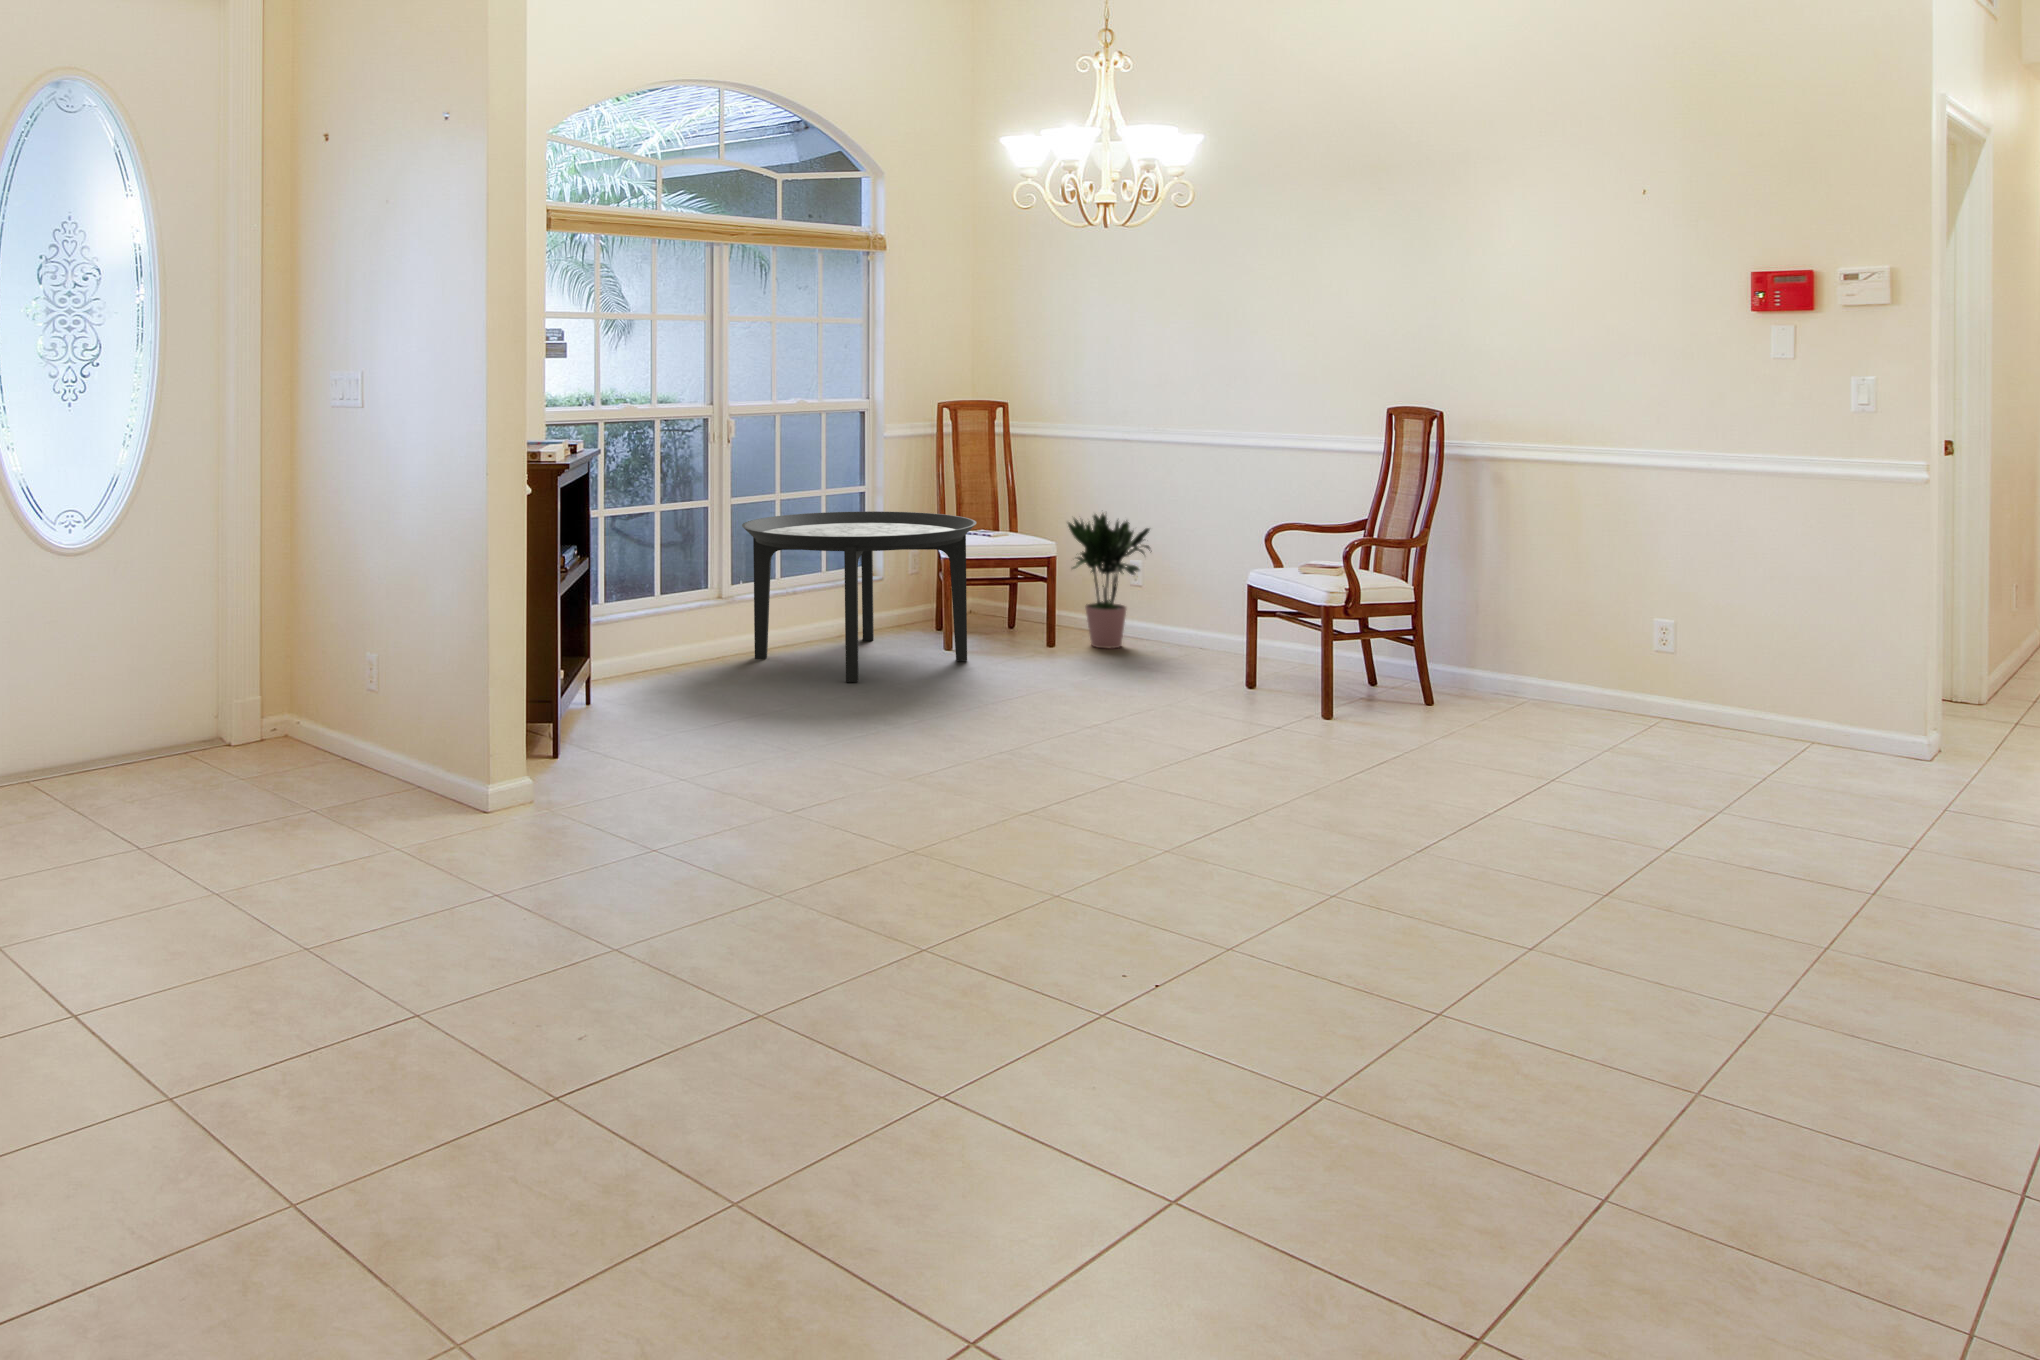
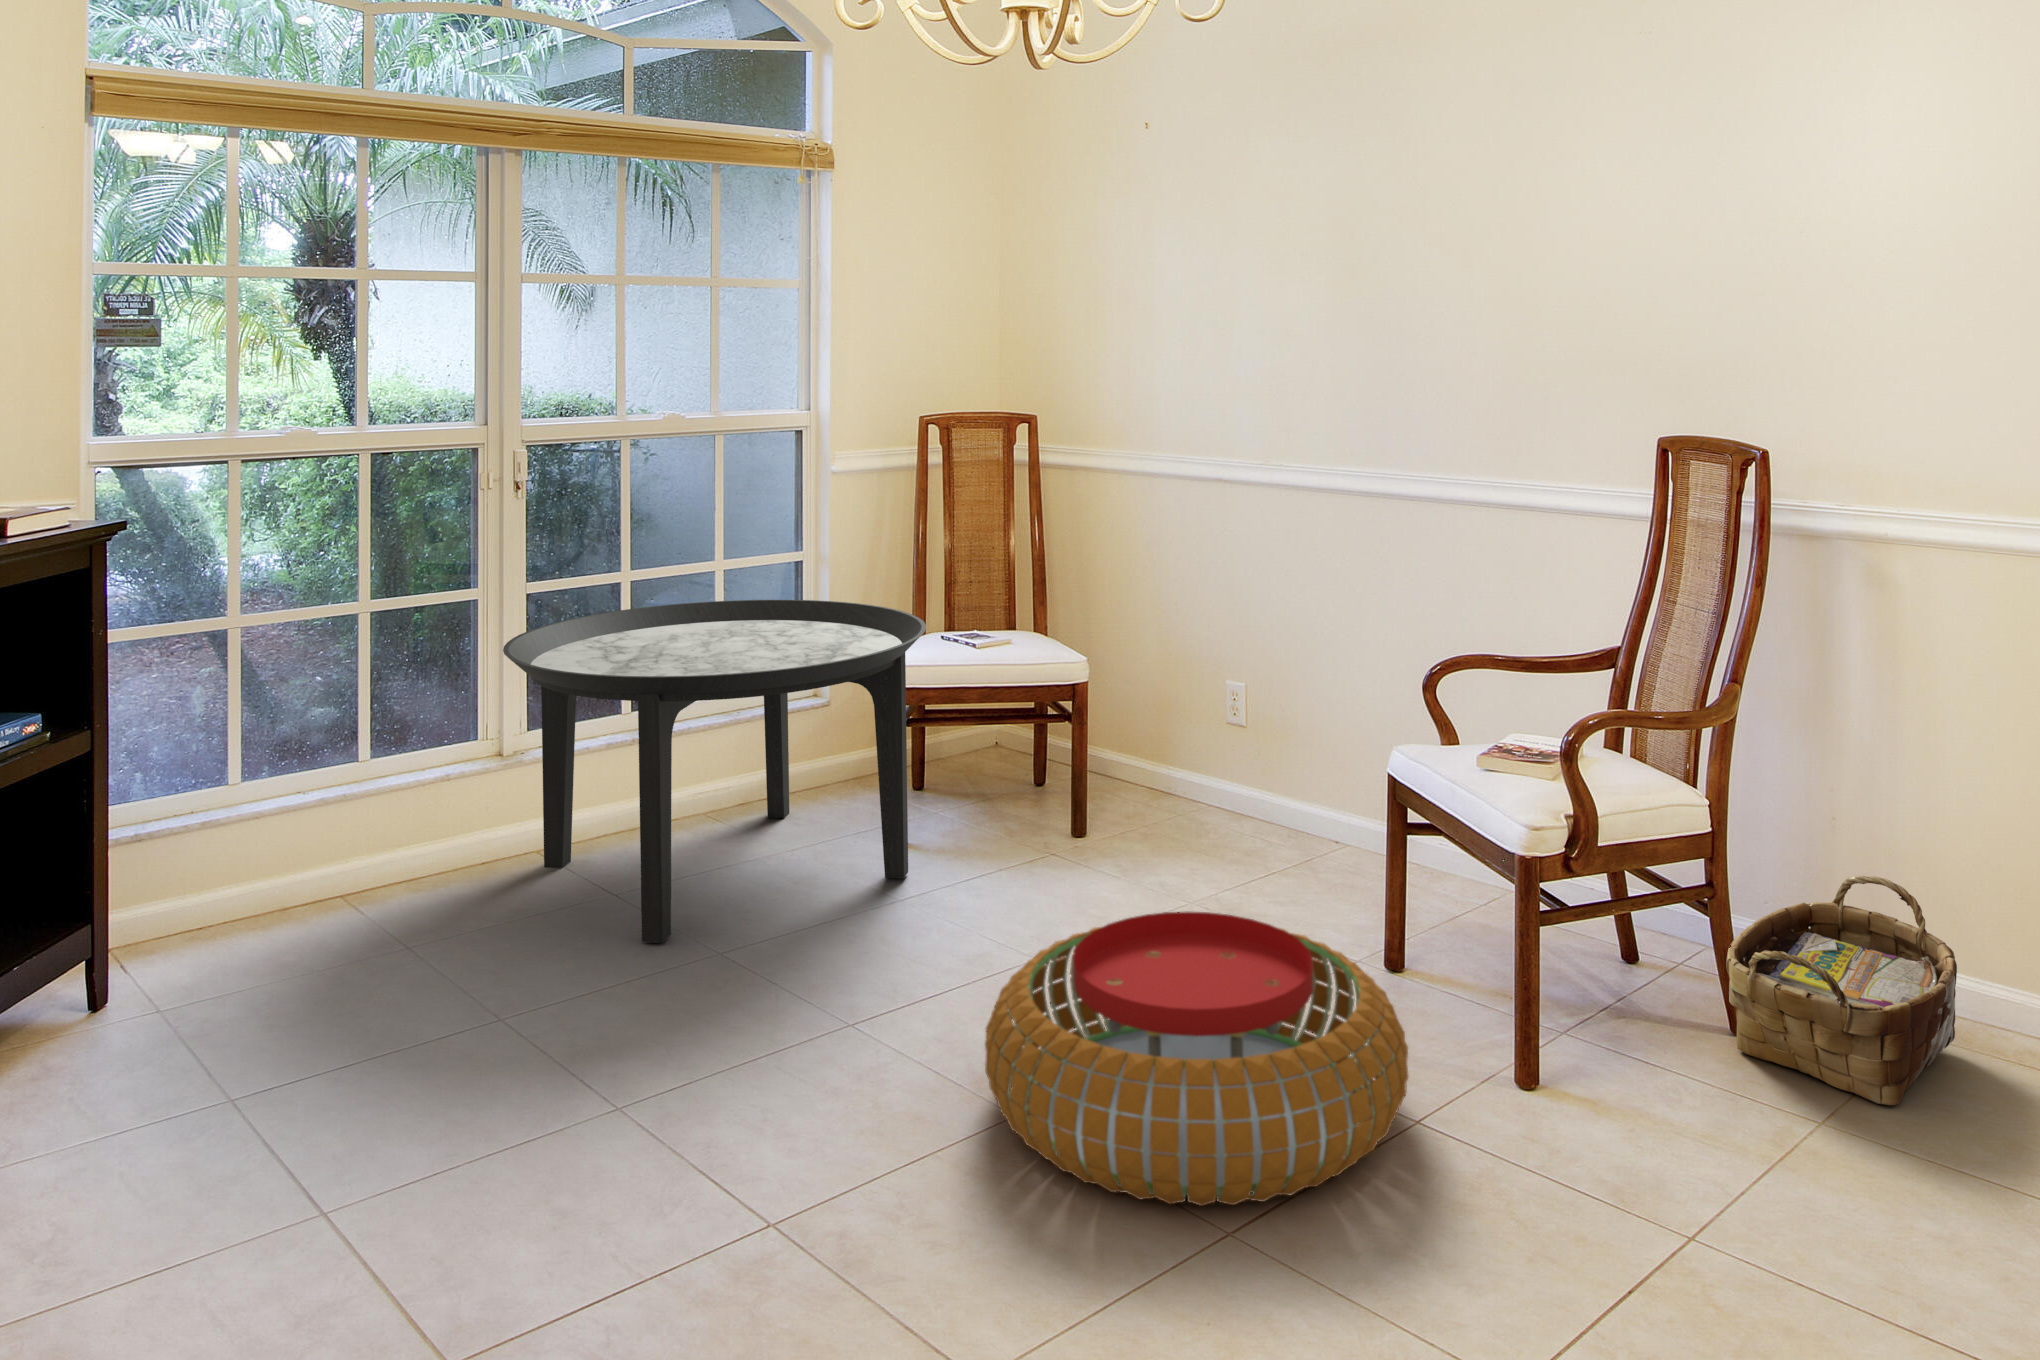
potted plant: present [1068,514,1152,649] -> none [1098,596,1261,845]
woven basket: none [1422,625,1532,720] -> present [1726,876,1957,1105]
pouf: none [1070,640,1275,745] -> present [985,911,1408,1206]

